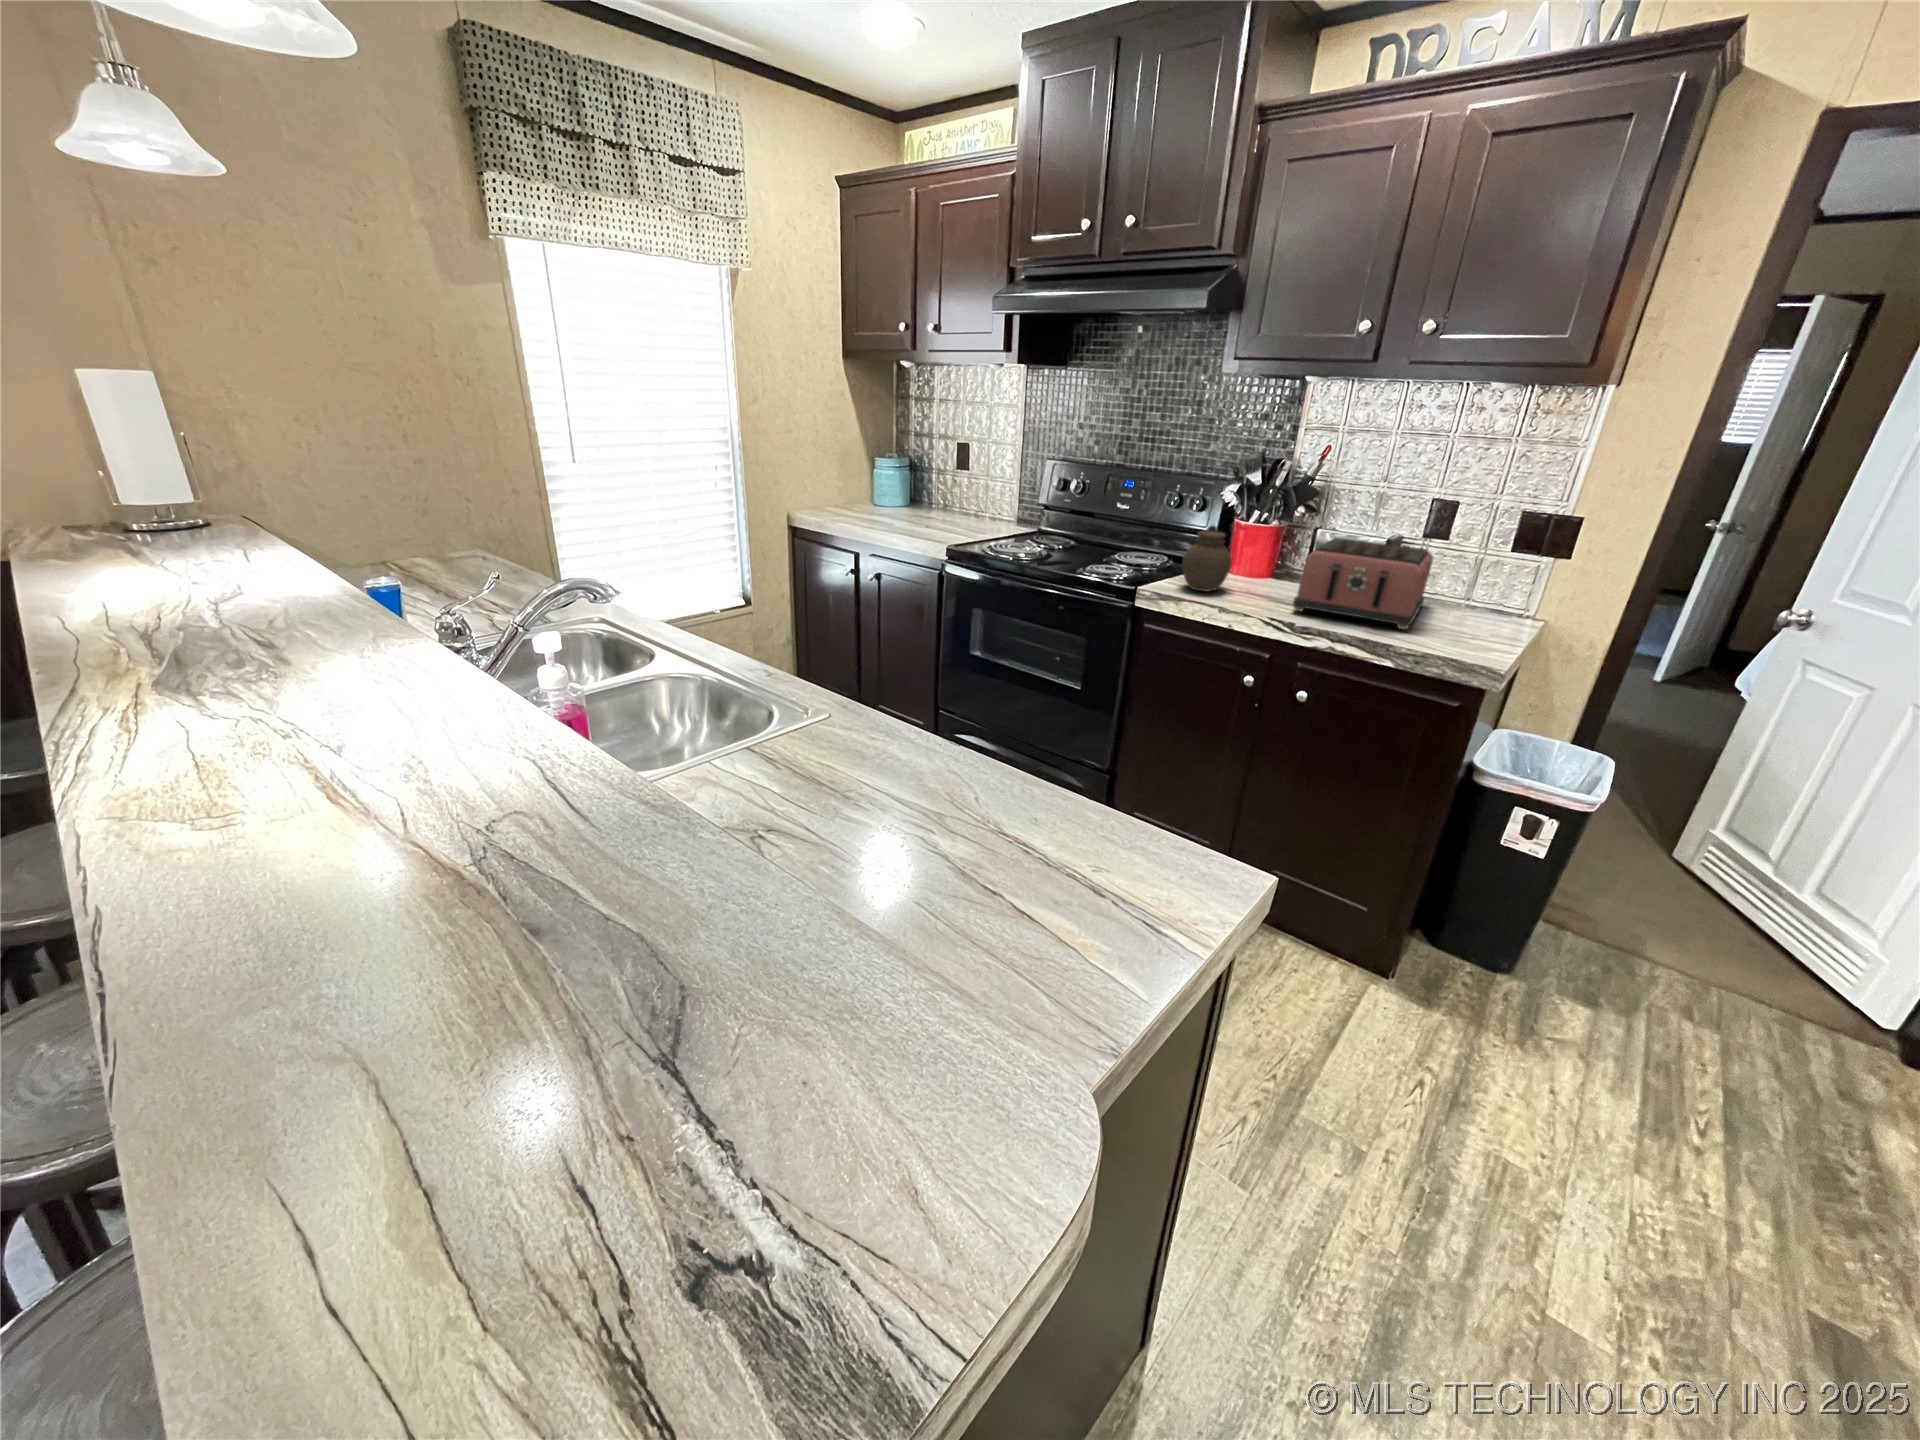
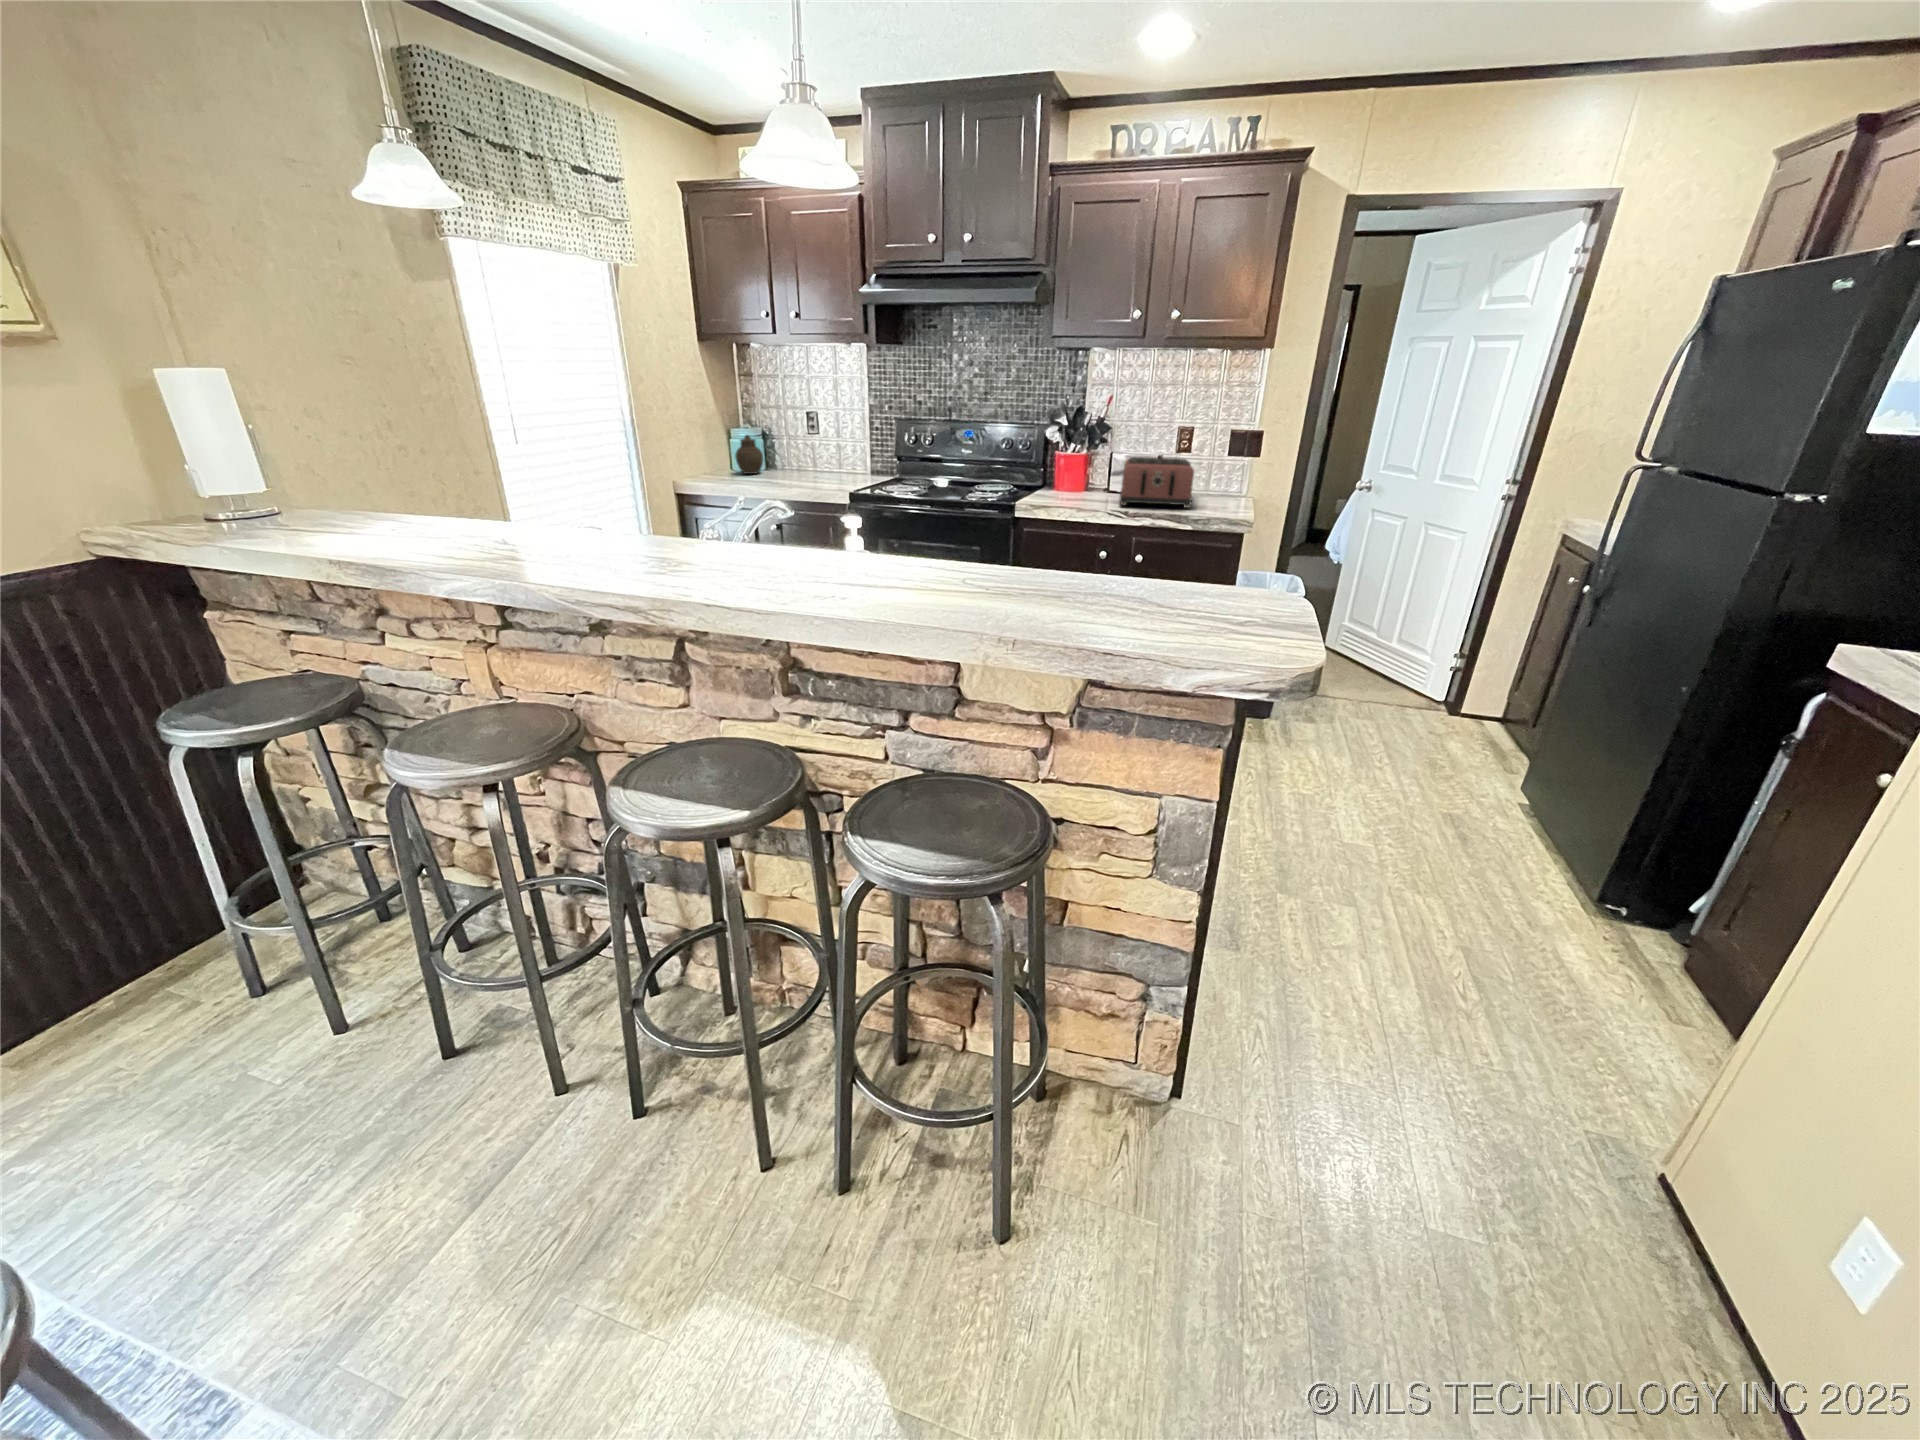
jar: present [1183,525,1232,592] -> present [735,435,763,474]

